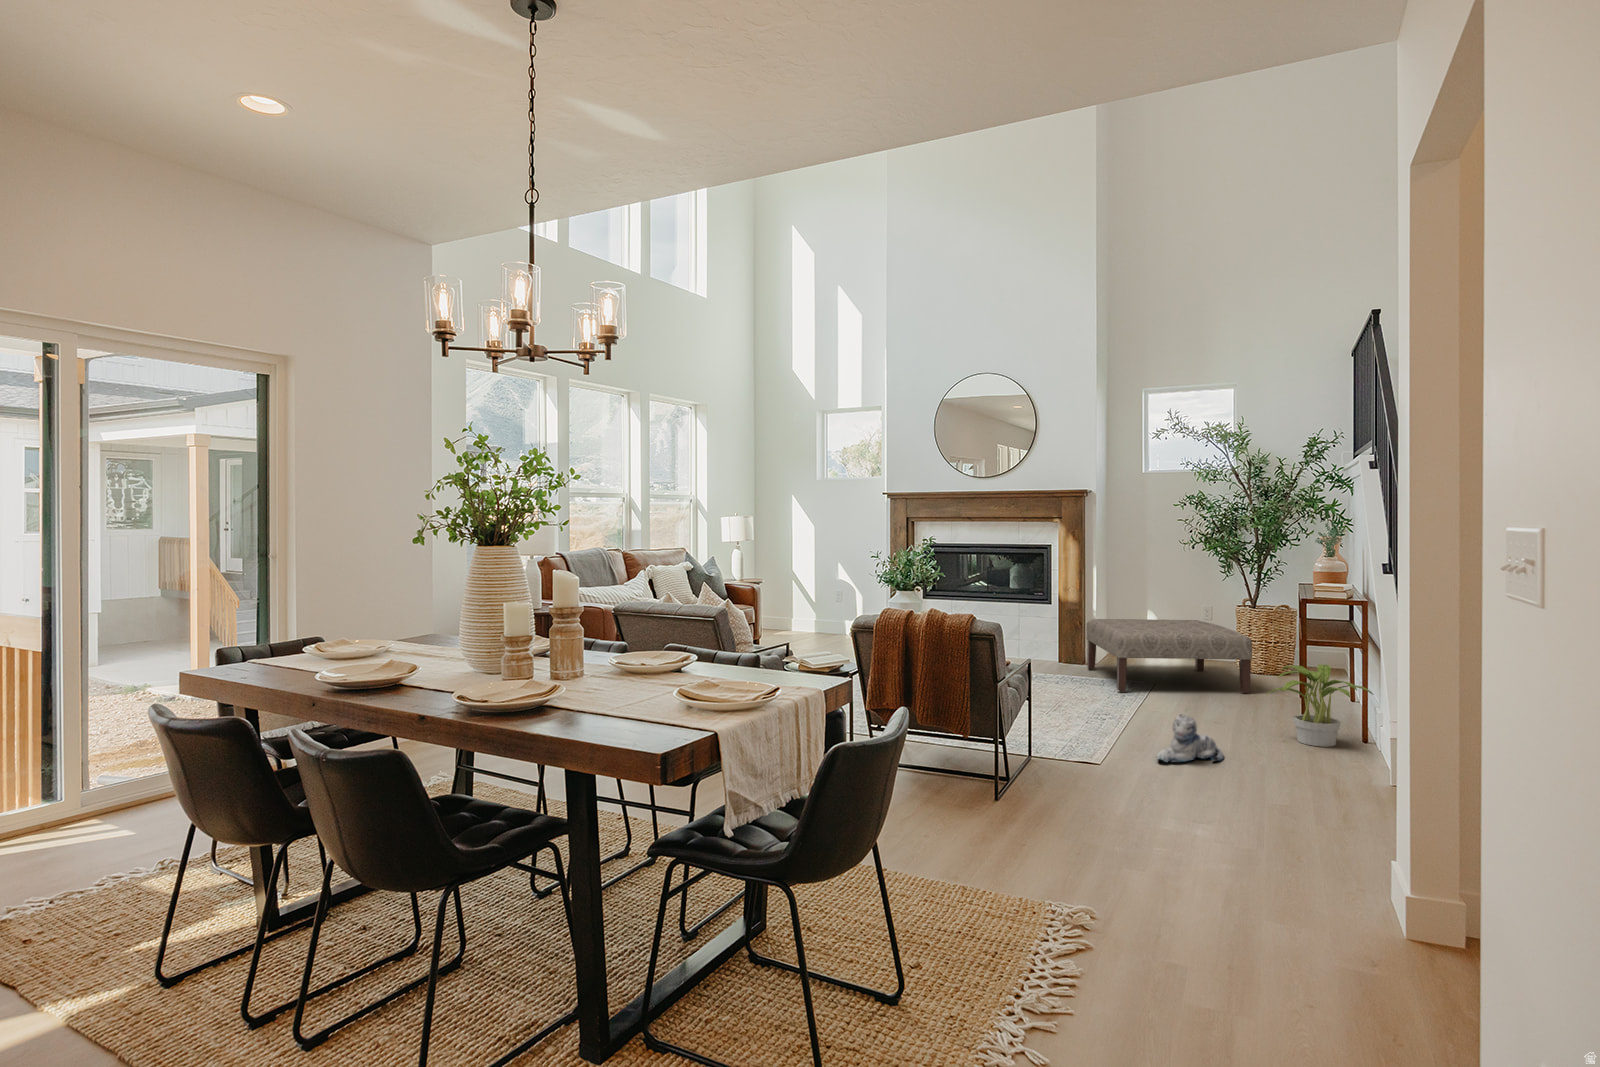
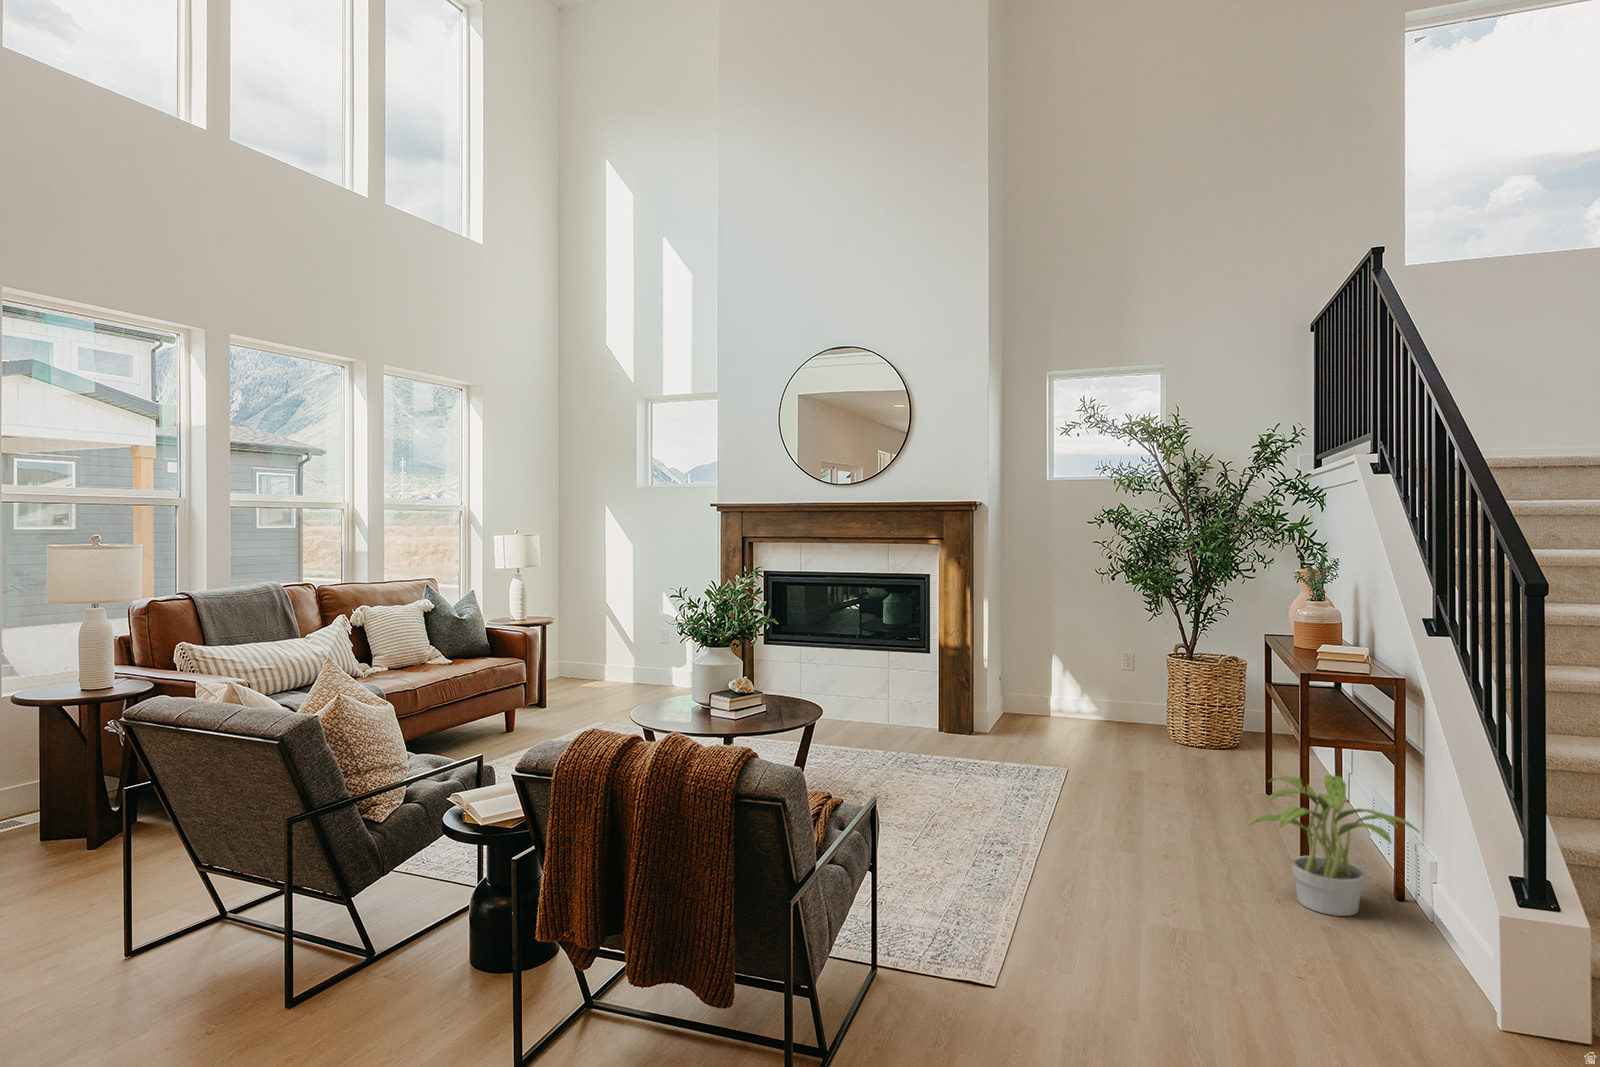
ottoman: present [1086,619,1252,694] -> none [976,679,1203,793]
plush toy: present [1156,714,1224,762] -> none [1087,883,1197,977]

